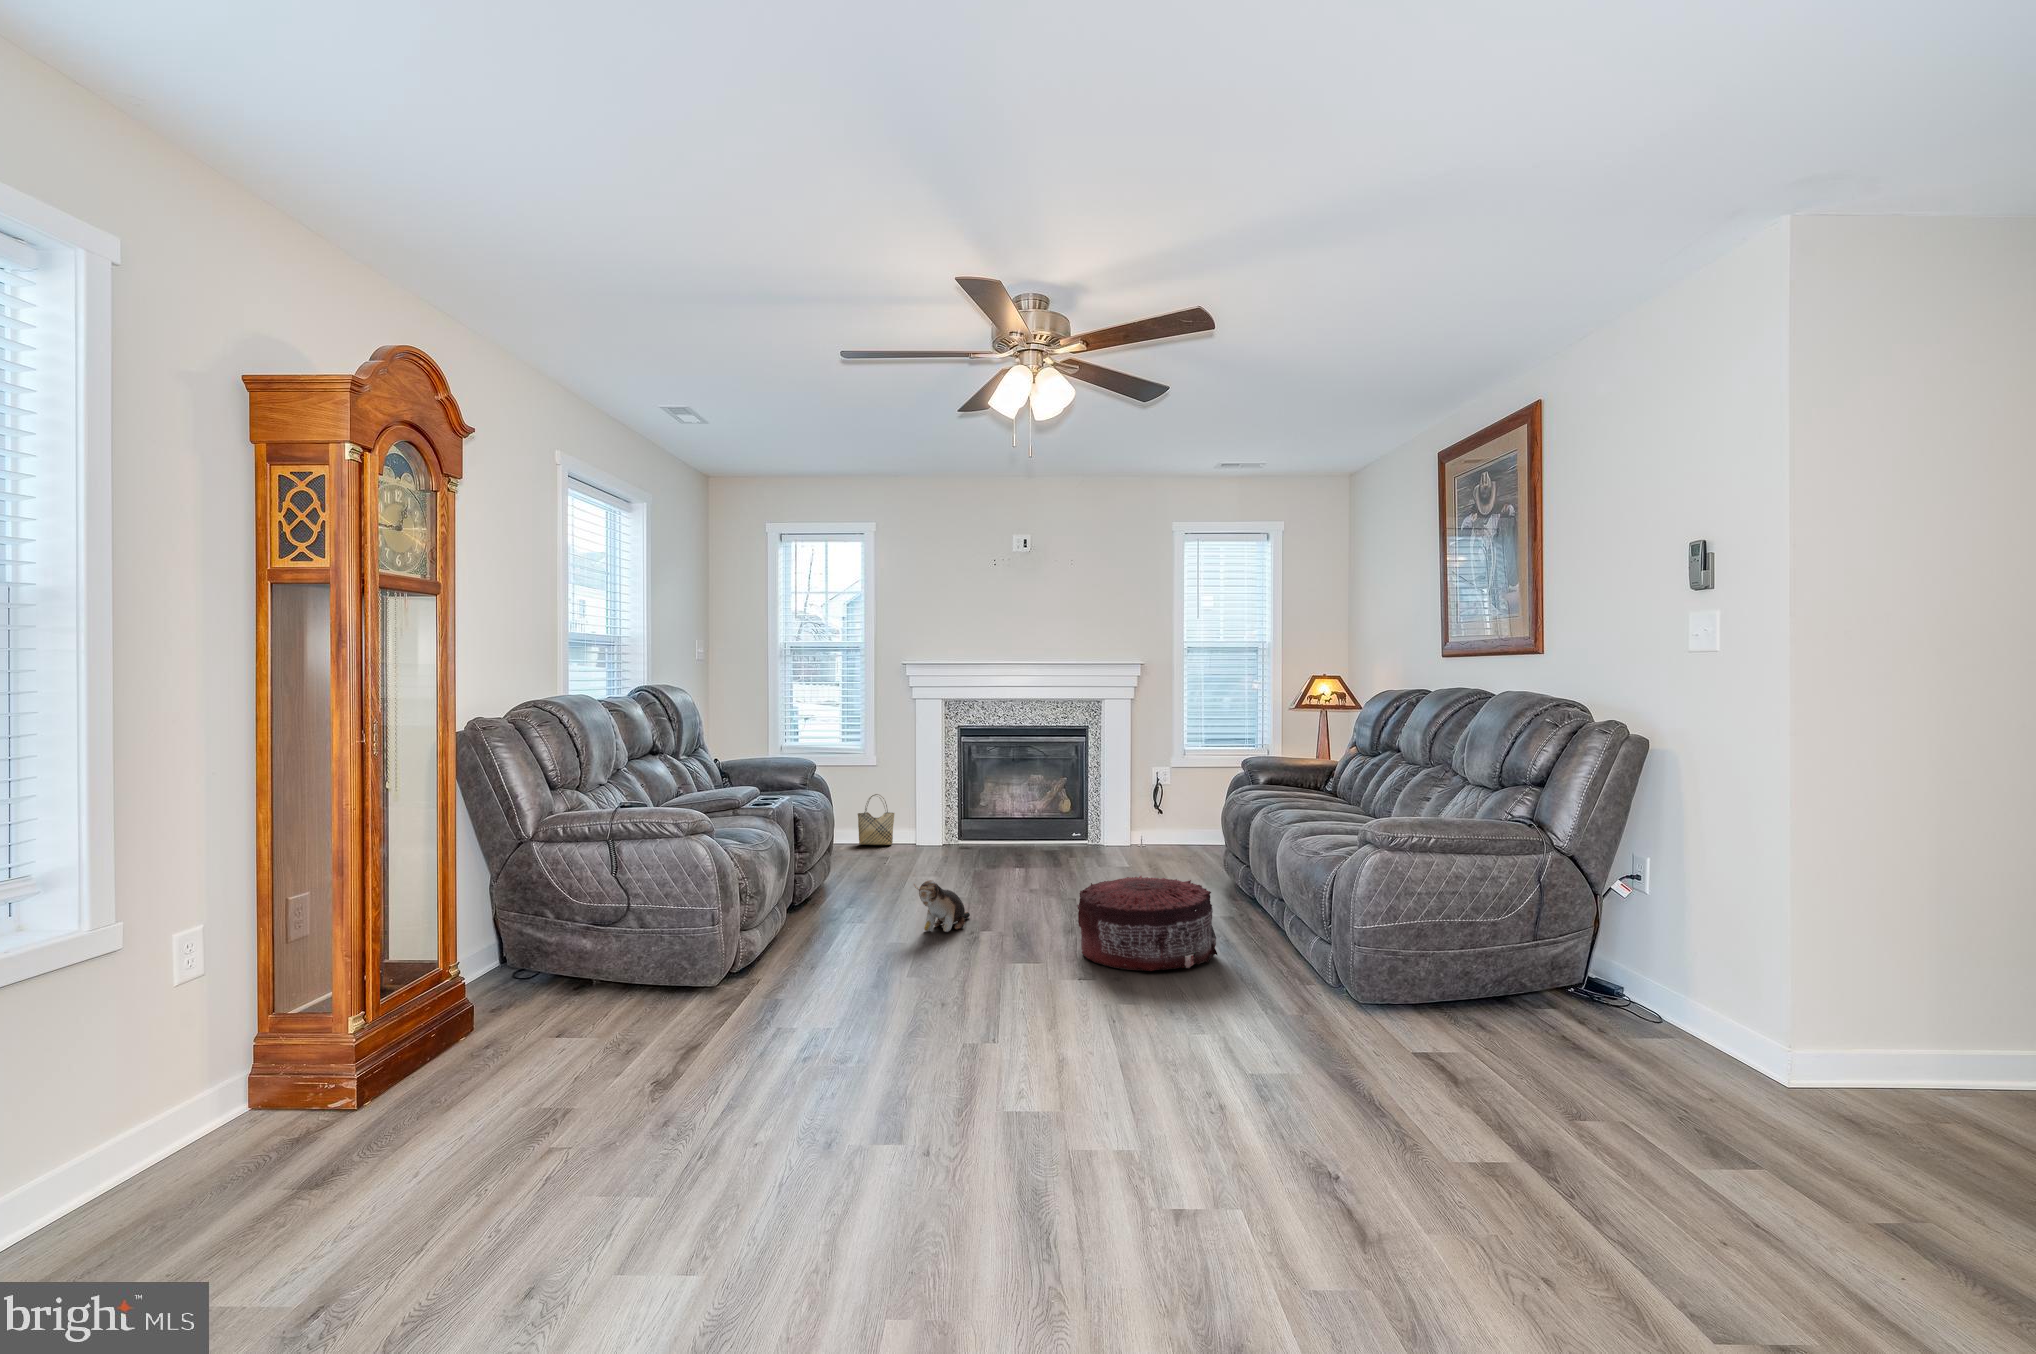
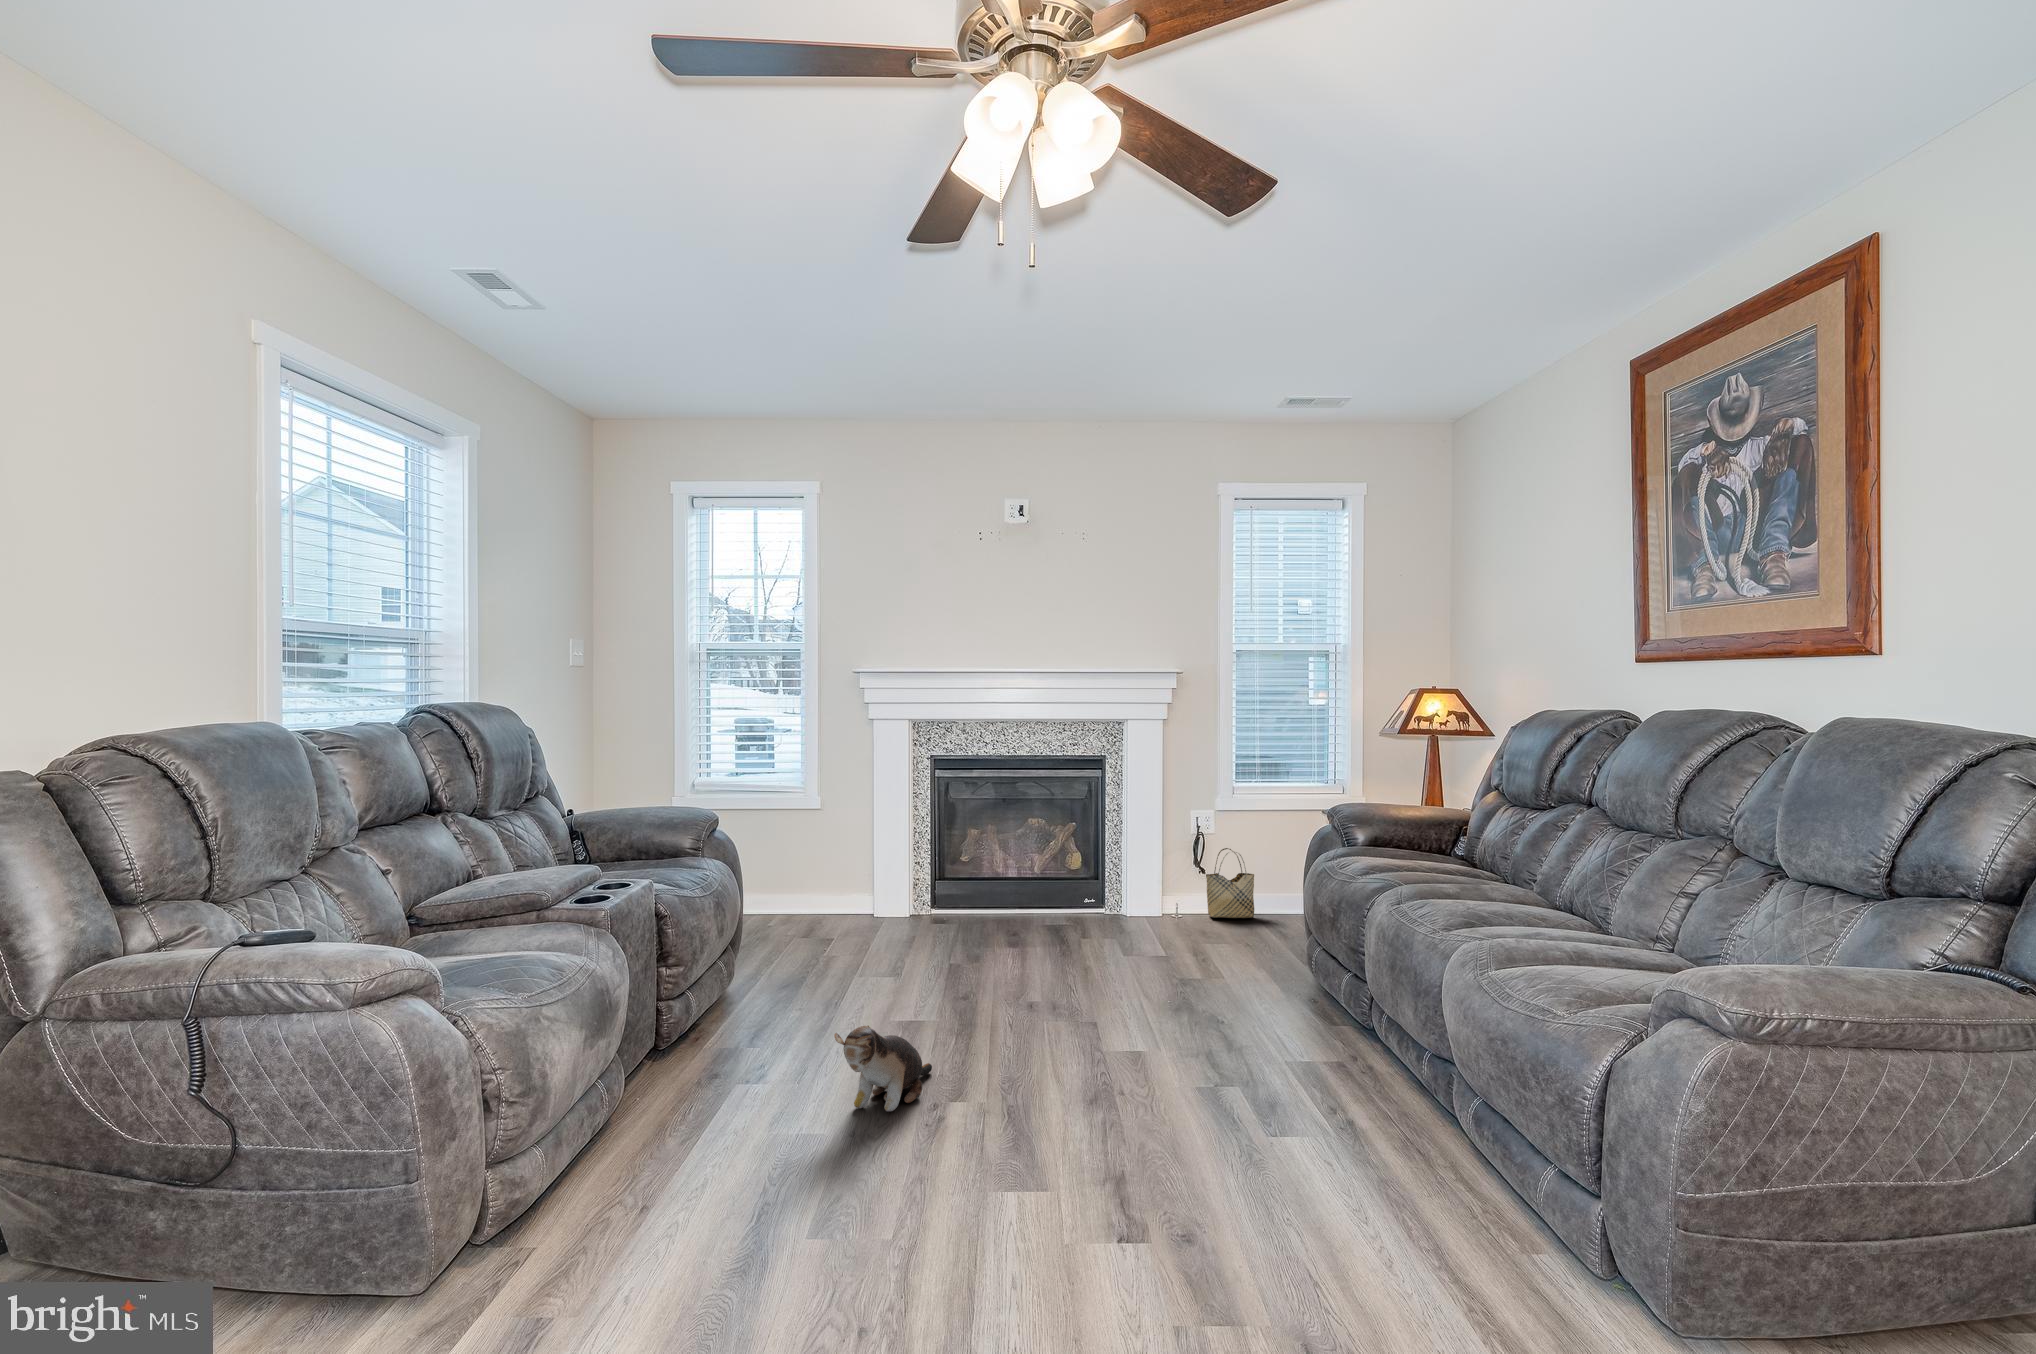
woven basket: present [858,794,895,845] -> present [1206,848,1254,918]
pouf: present [1077,876,1217,971] -> none [1108,1019,1357,1229]

